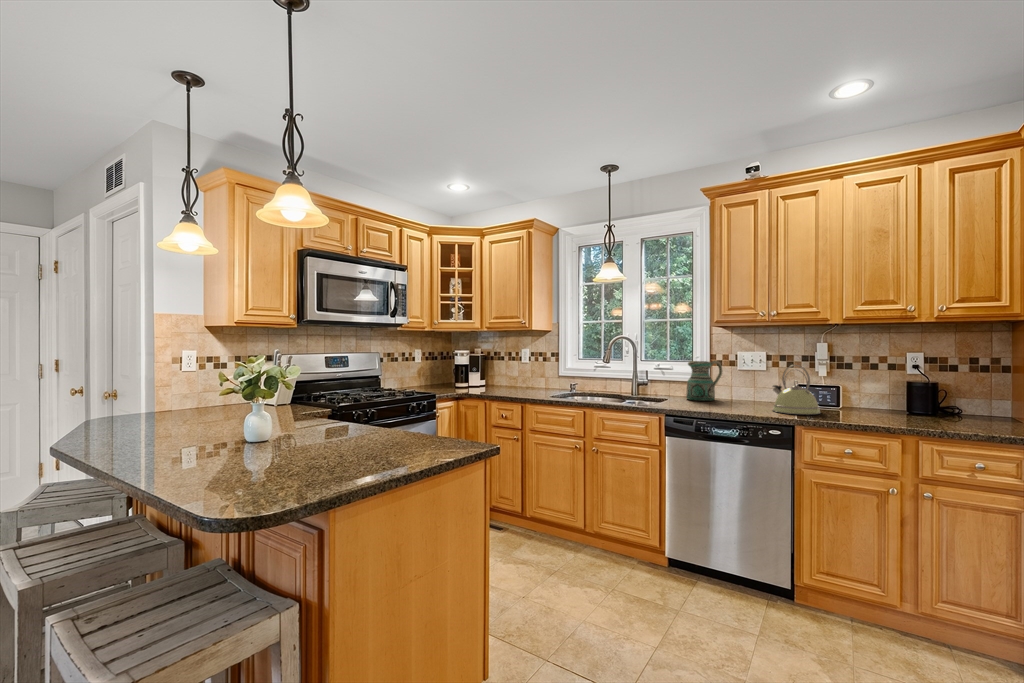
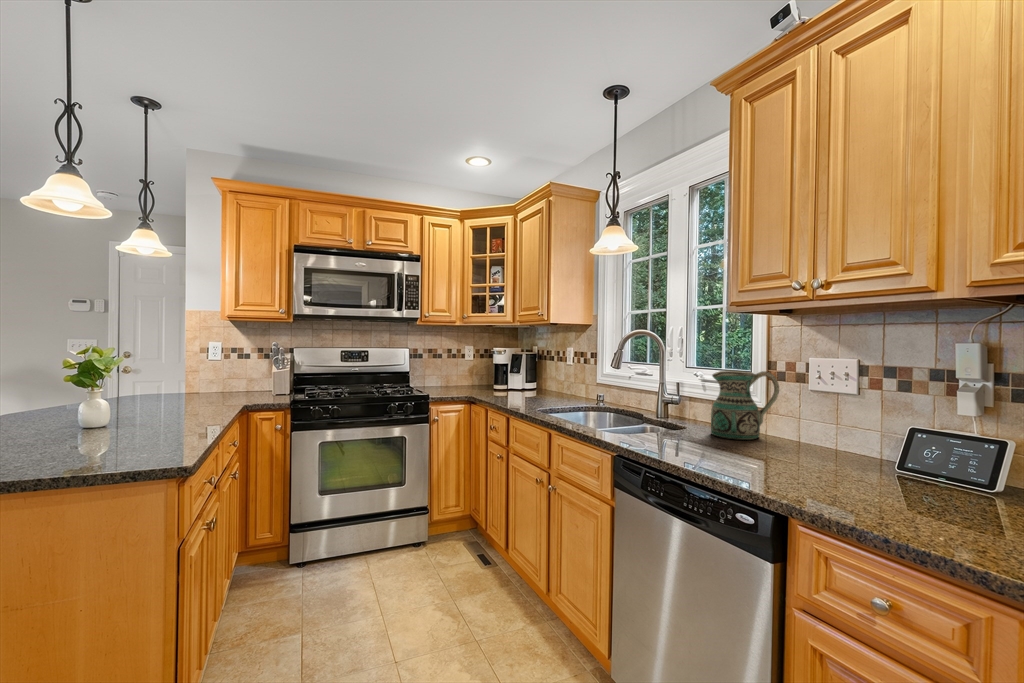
kettle: present [773,365,820,415] -> none [794,388,900,500]

